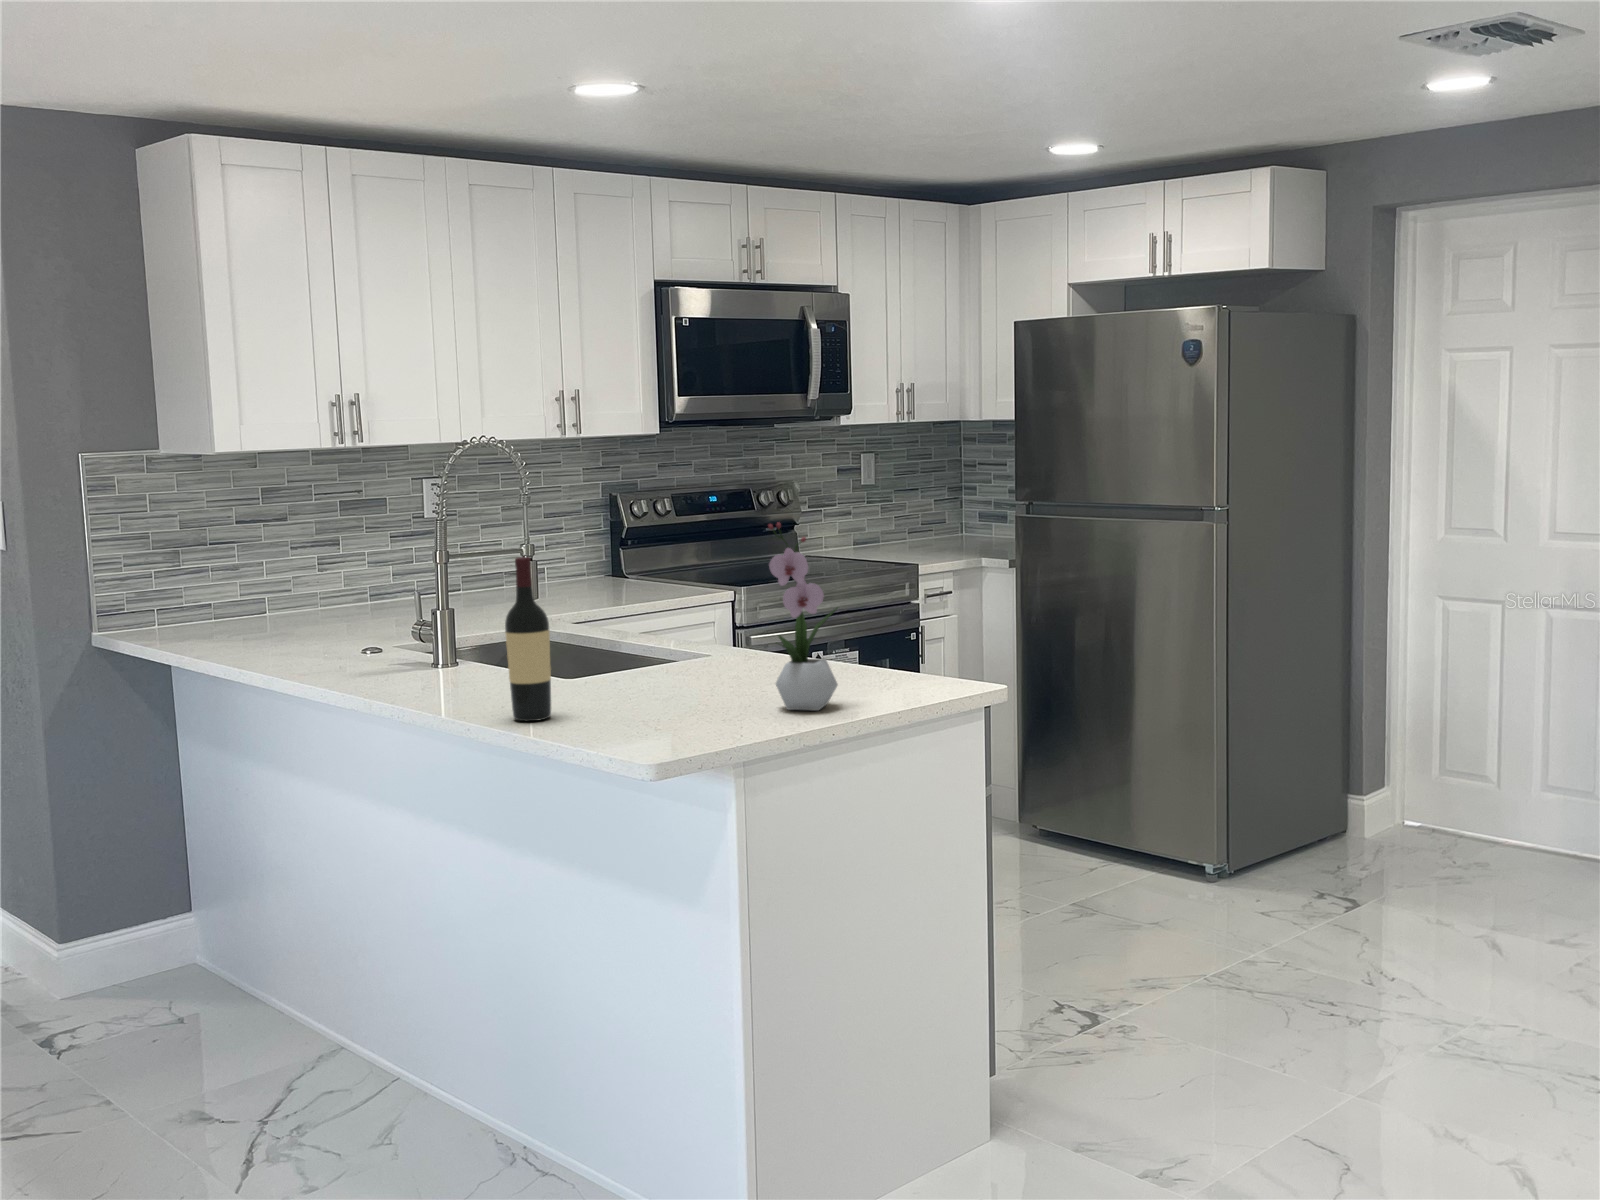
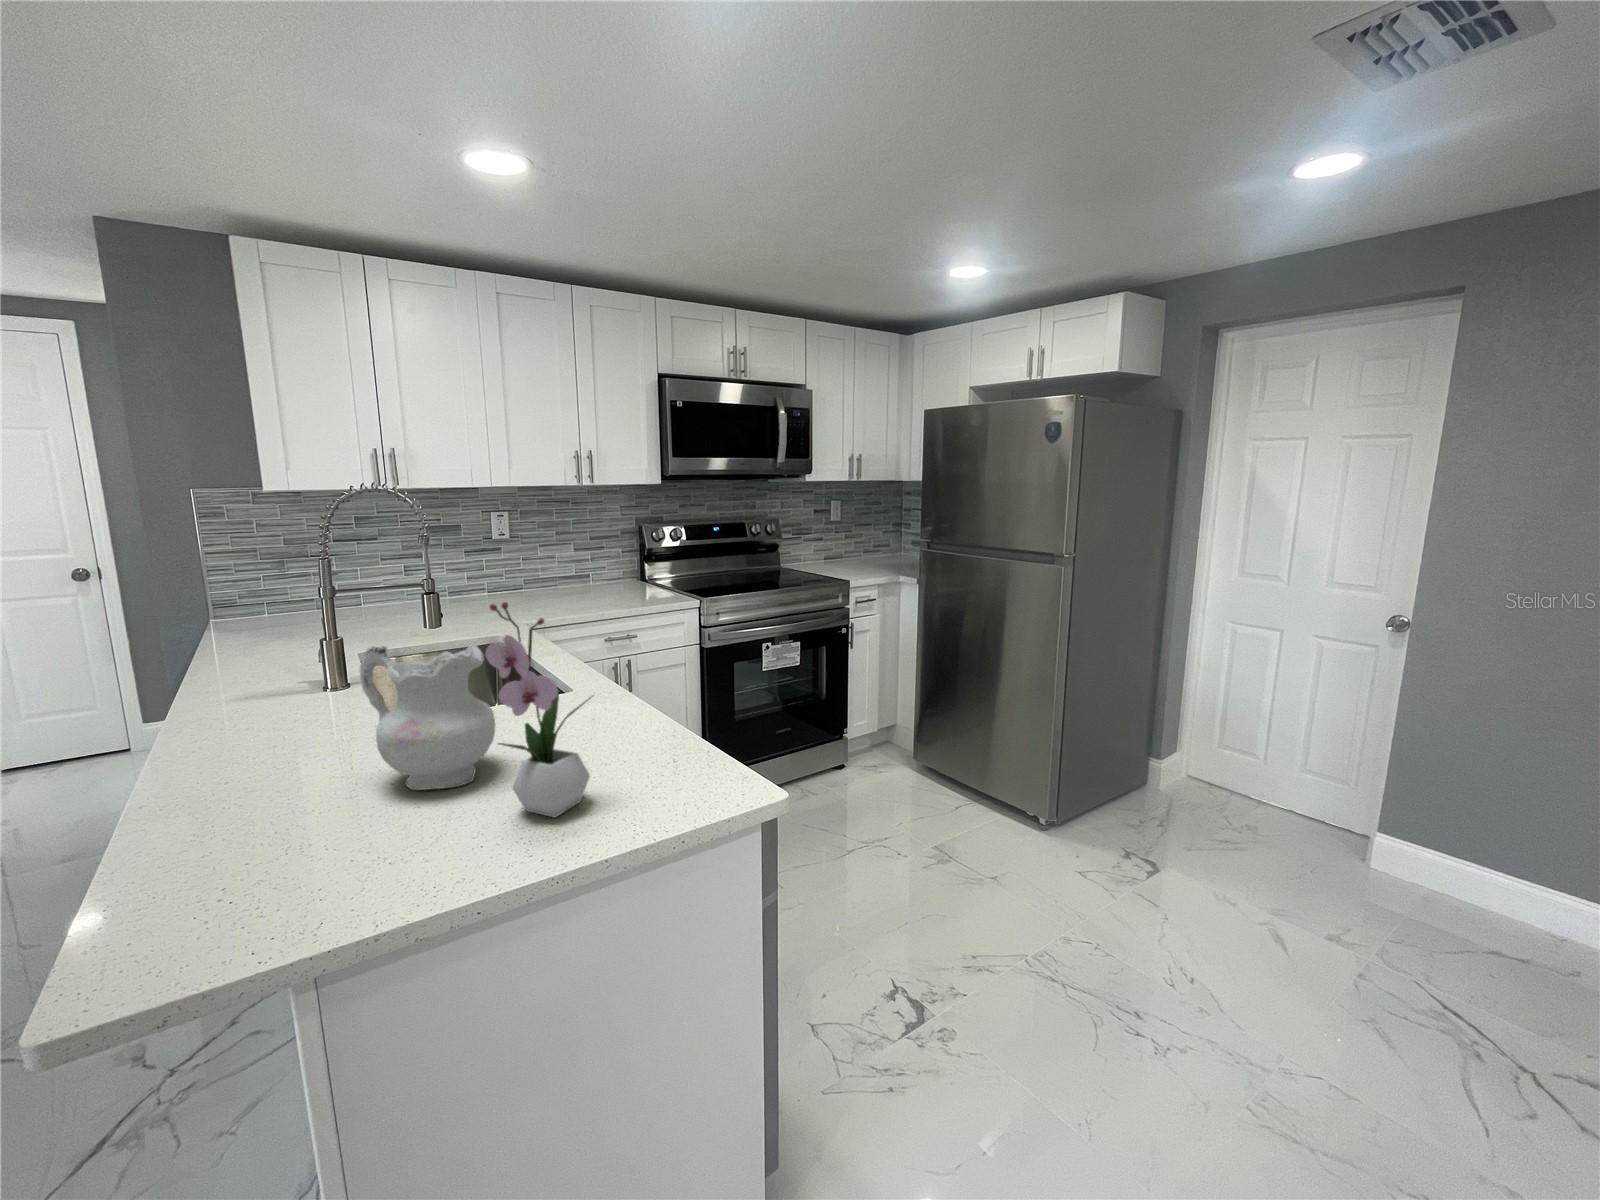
wine bottle: present [505,557,551,721] -> none [217,626,288,806]
ceramic pitcher: none [605,577,723,708] -> present [360,645,495,790]

